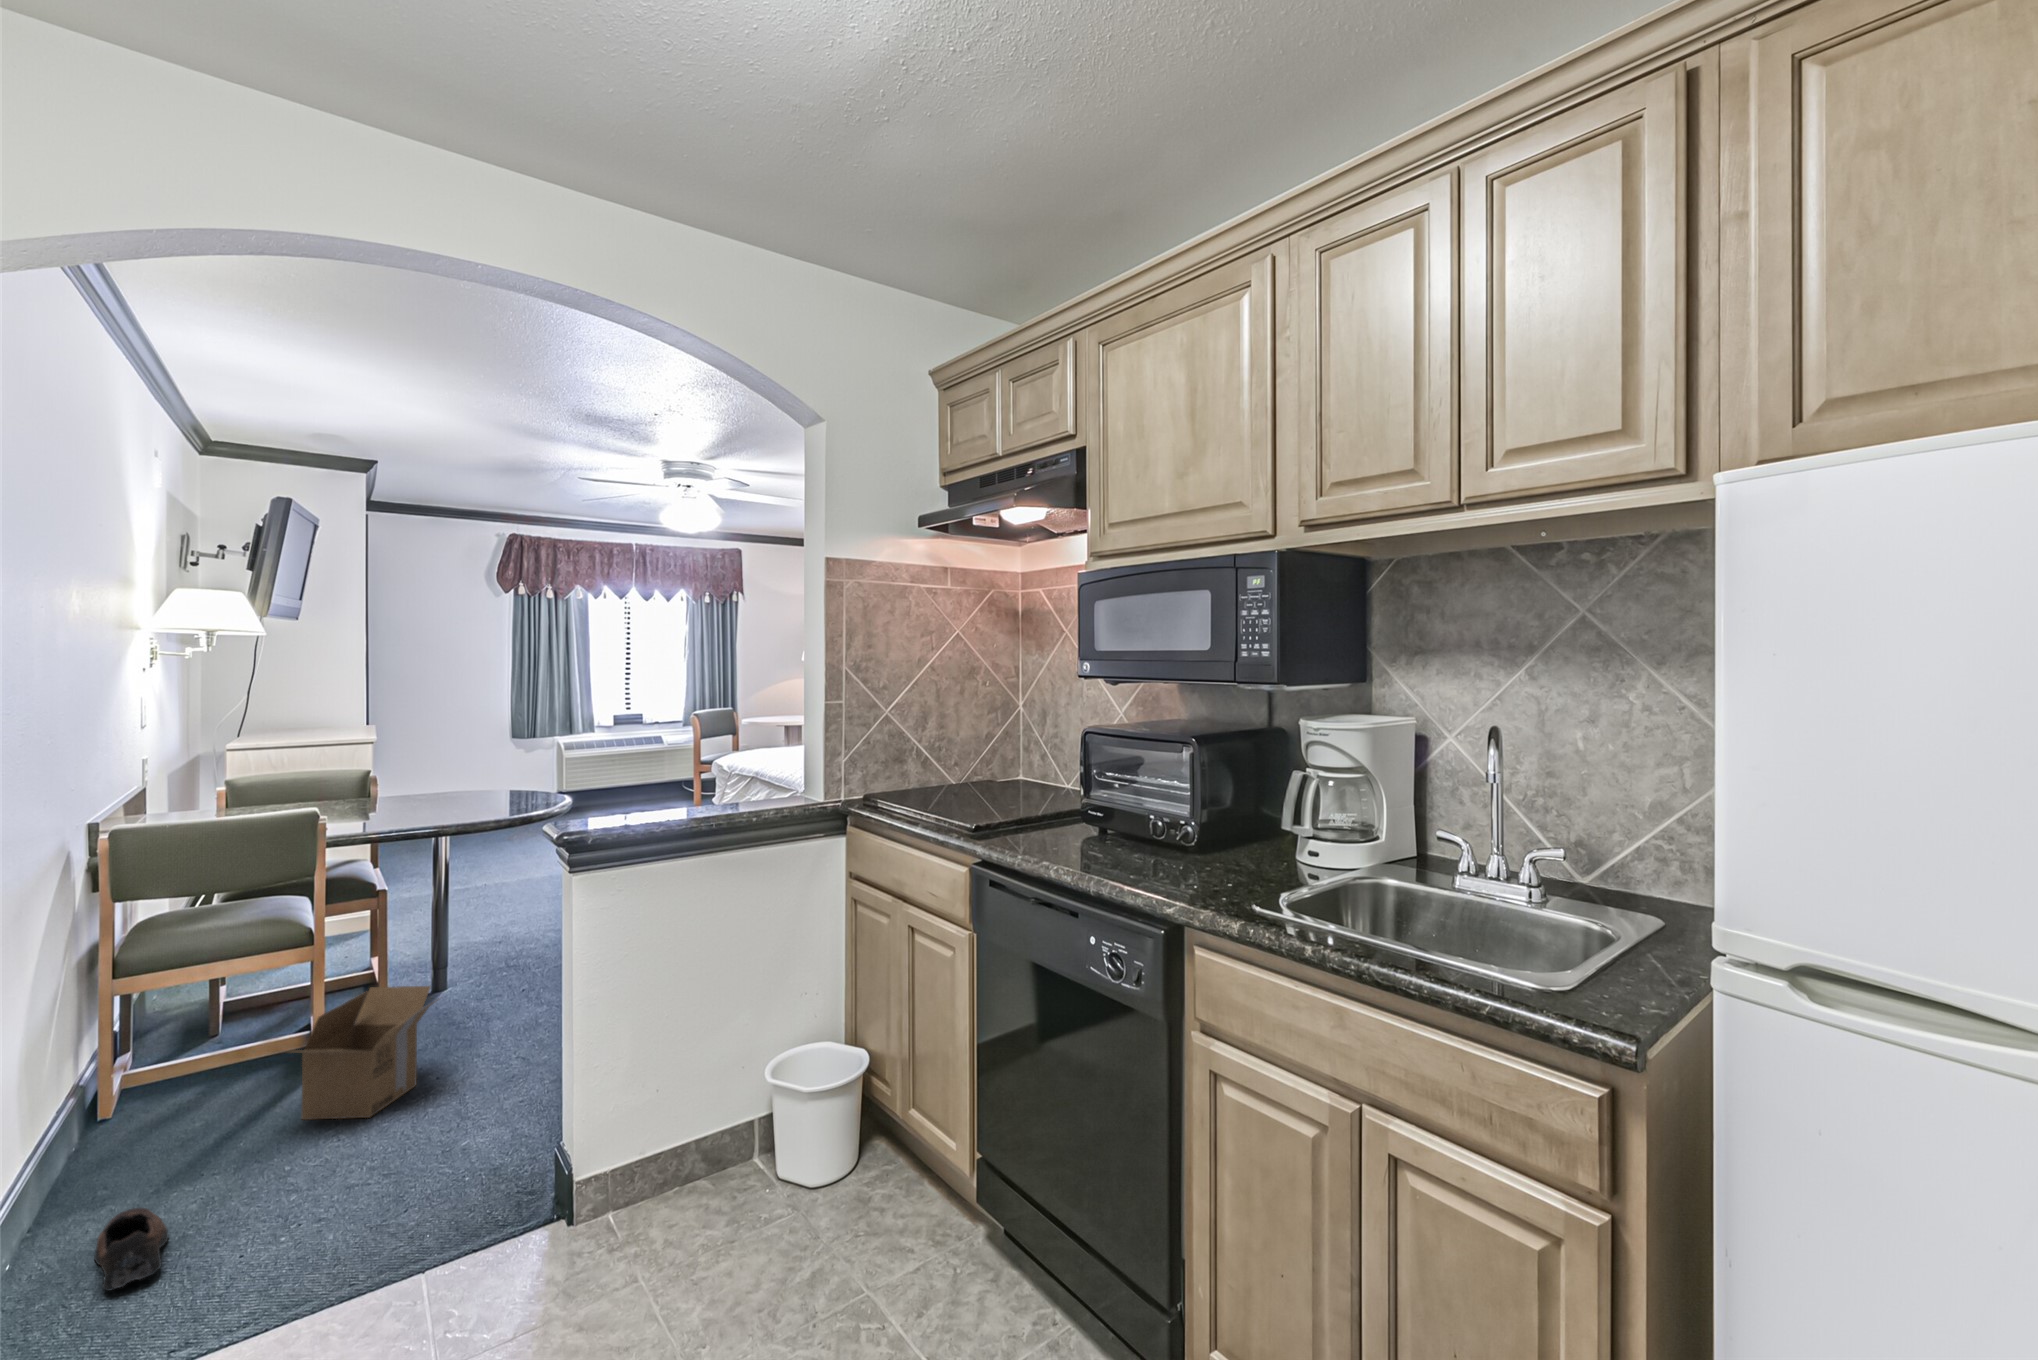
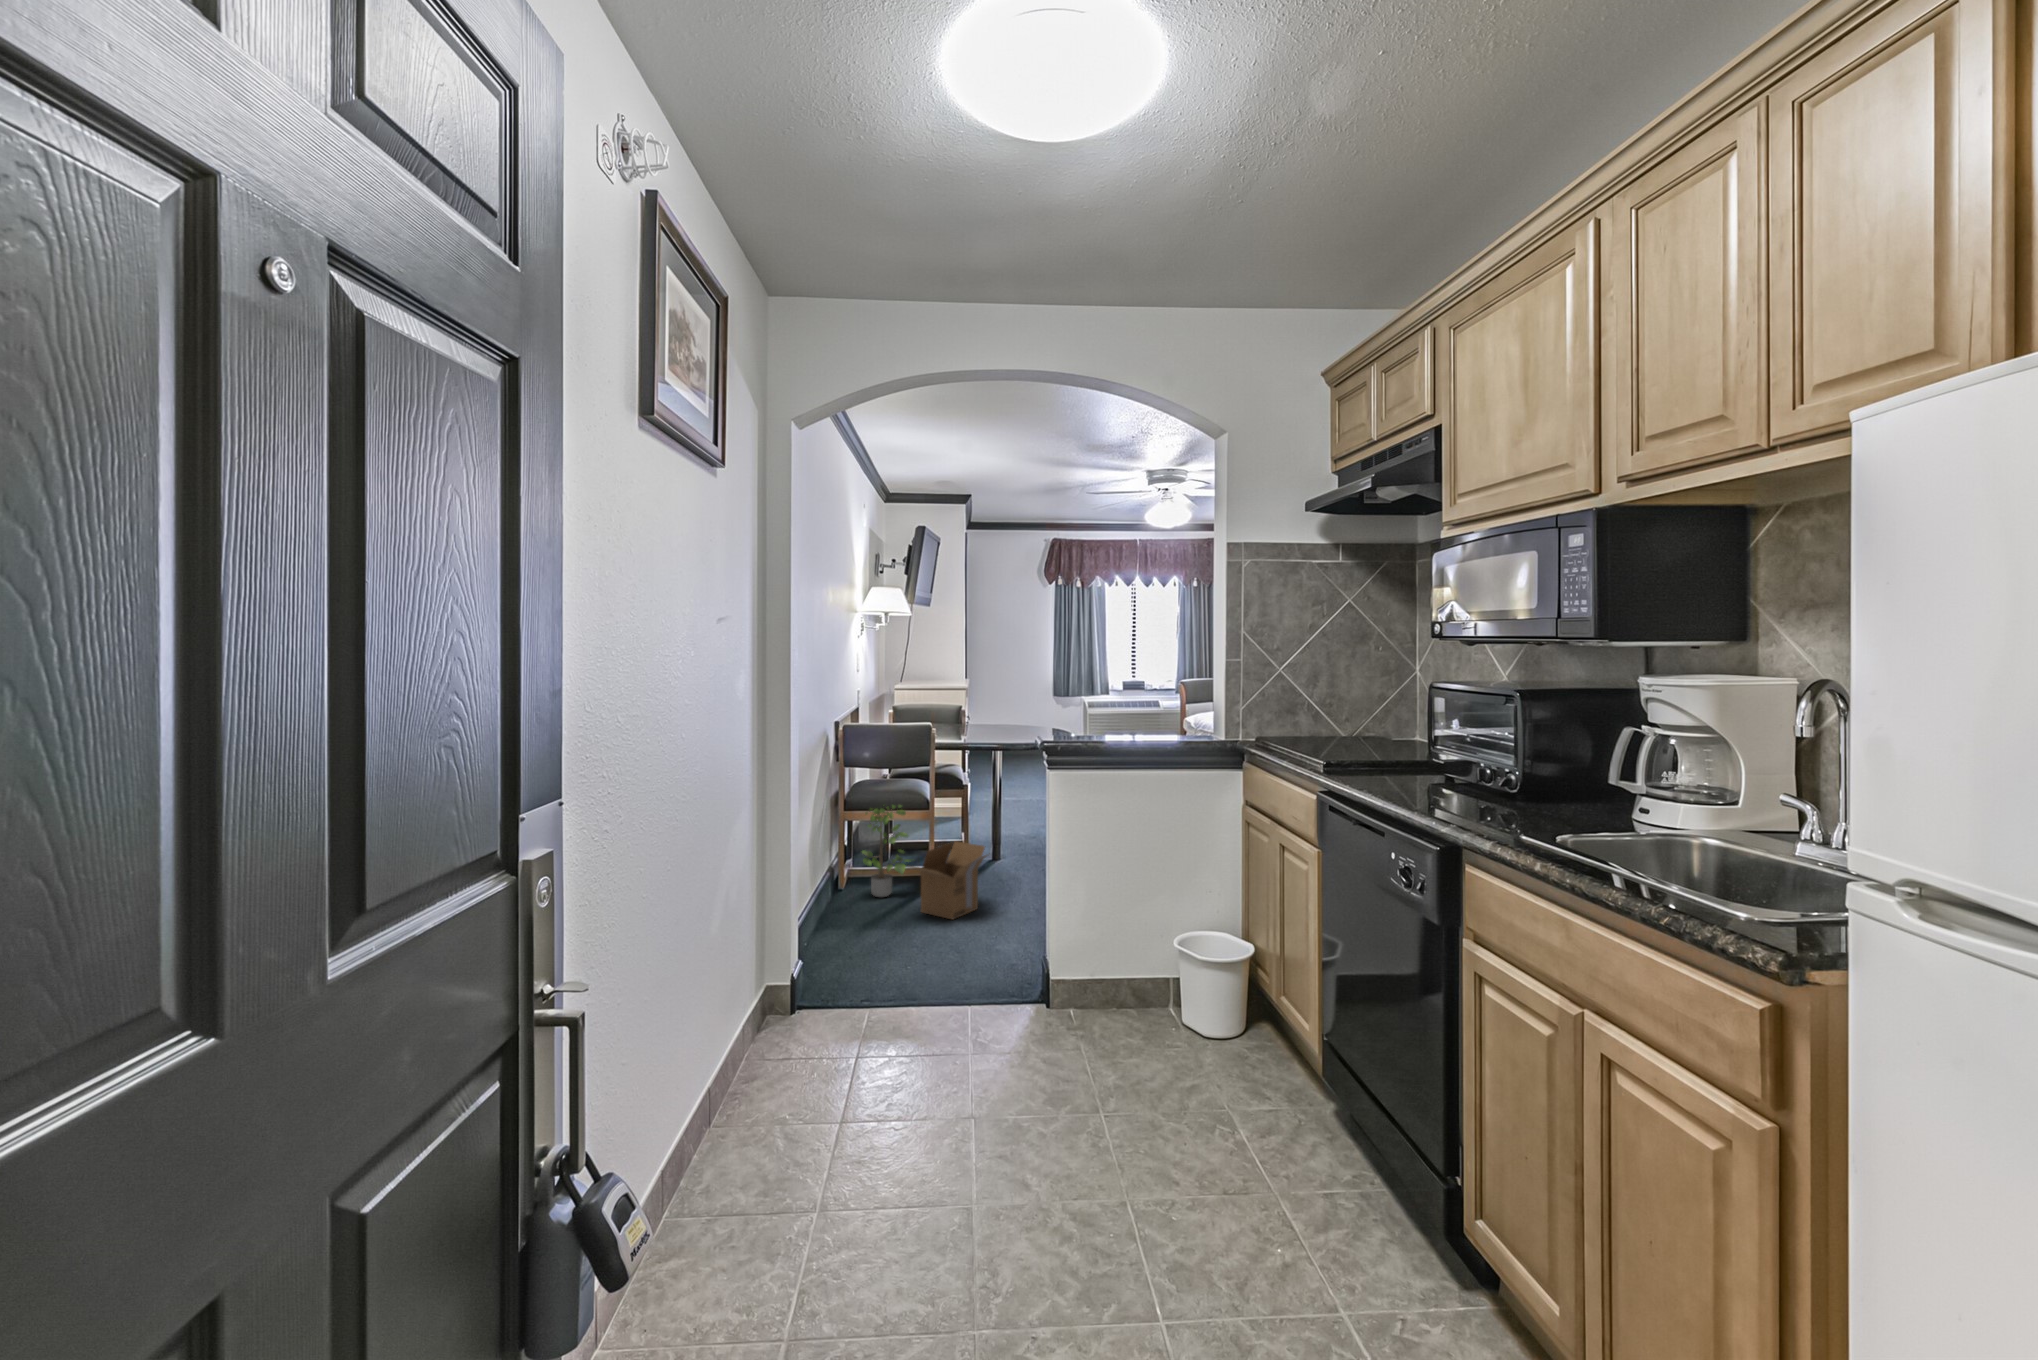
potted plant: none [163,943,291,1113] -> present [862,805,912,897]
shoe: present [94,1208,168,1291] -> none [833,931,861,966]

